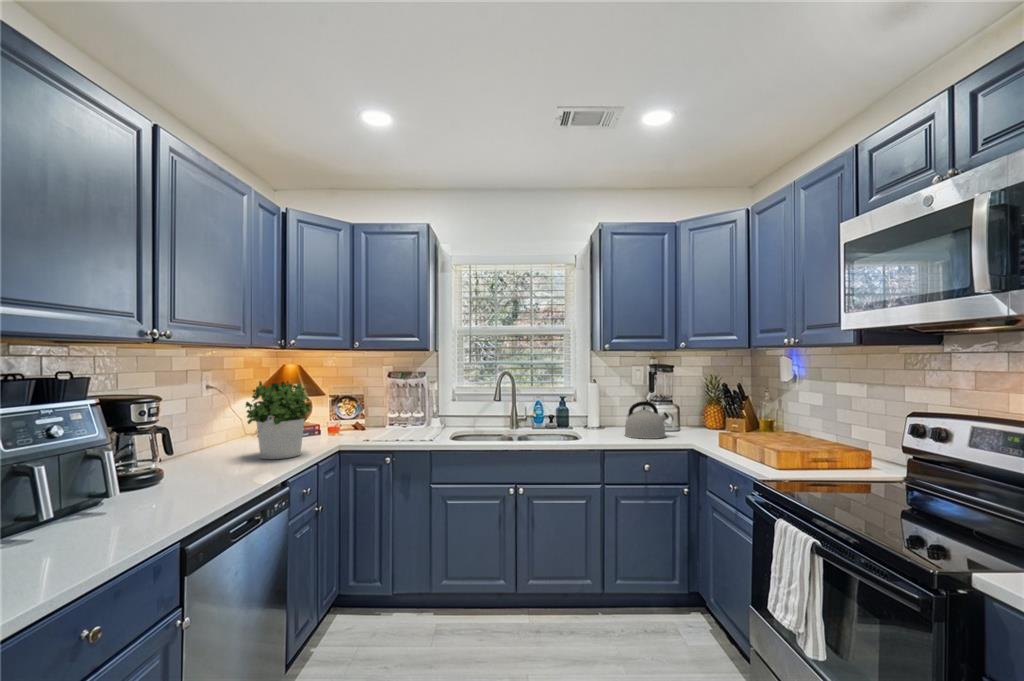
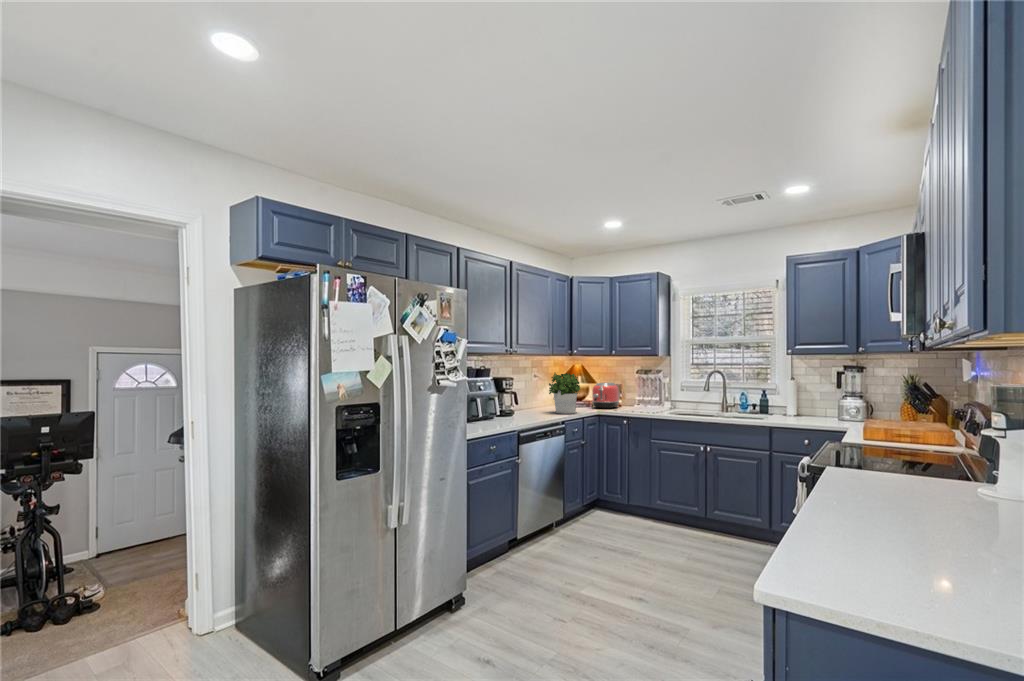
toaster: none [322,394,365,438] -> present [592,383,619,409]
kettle: present [625,401,669,439] -> none [803,395,842,424]

